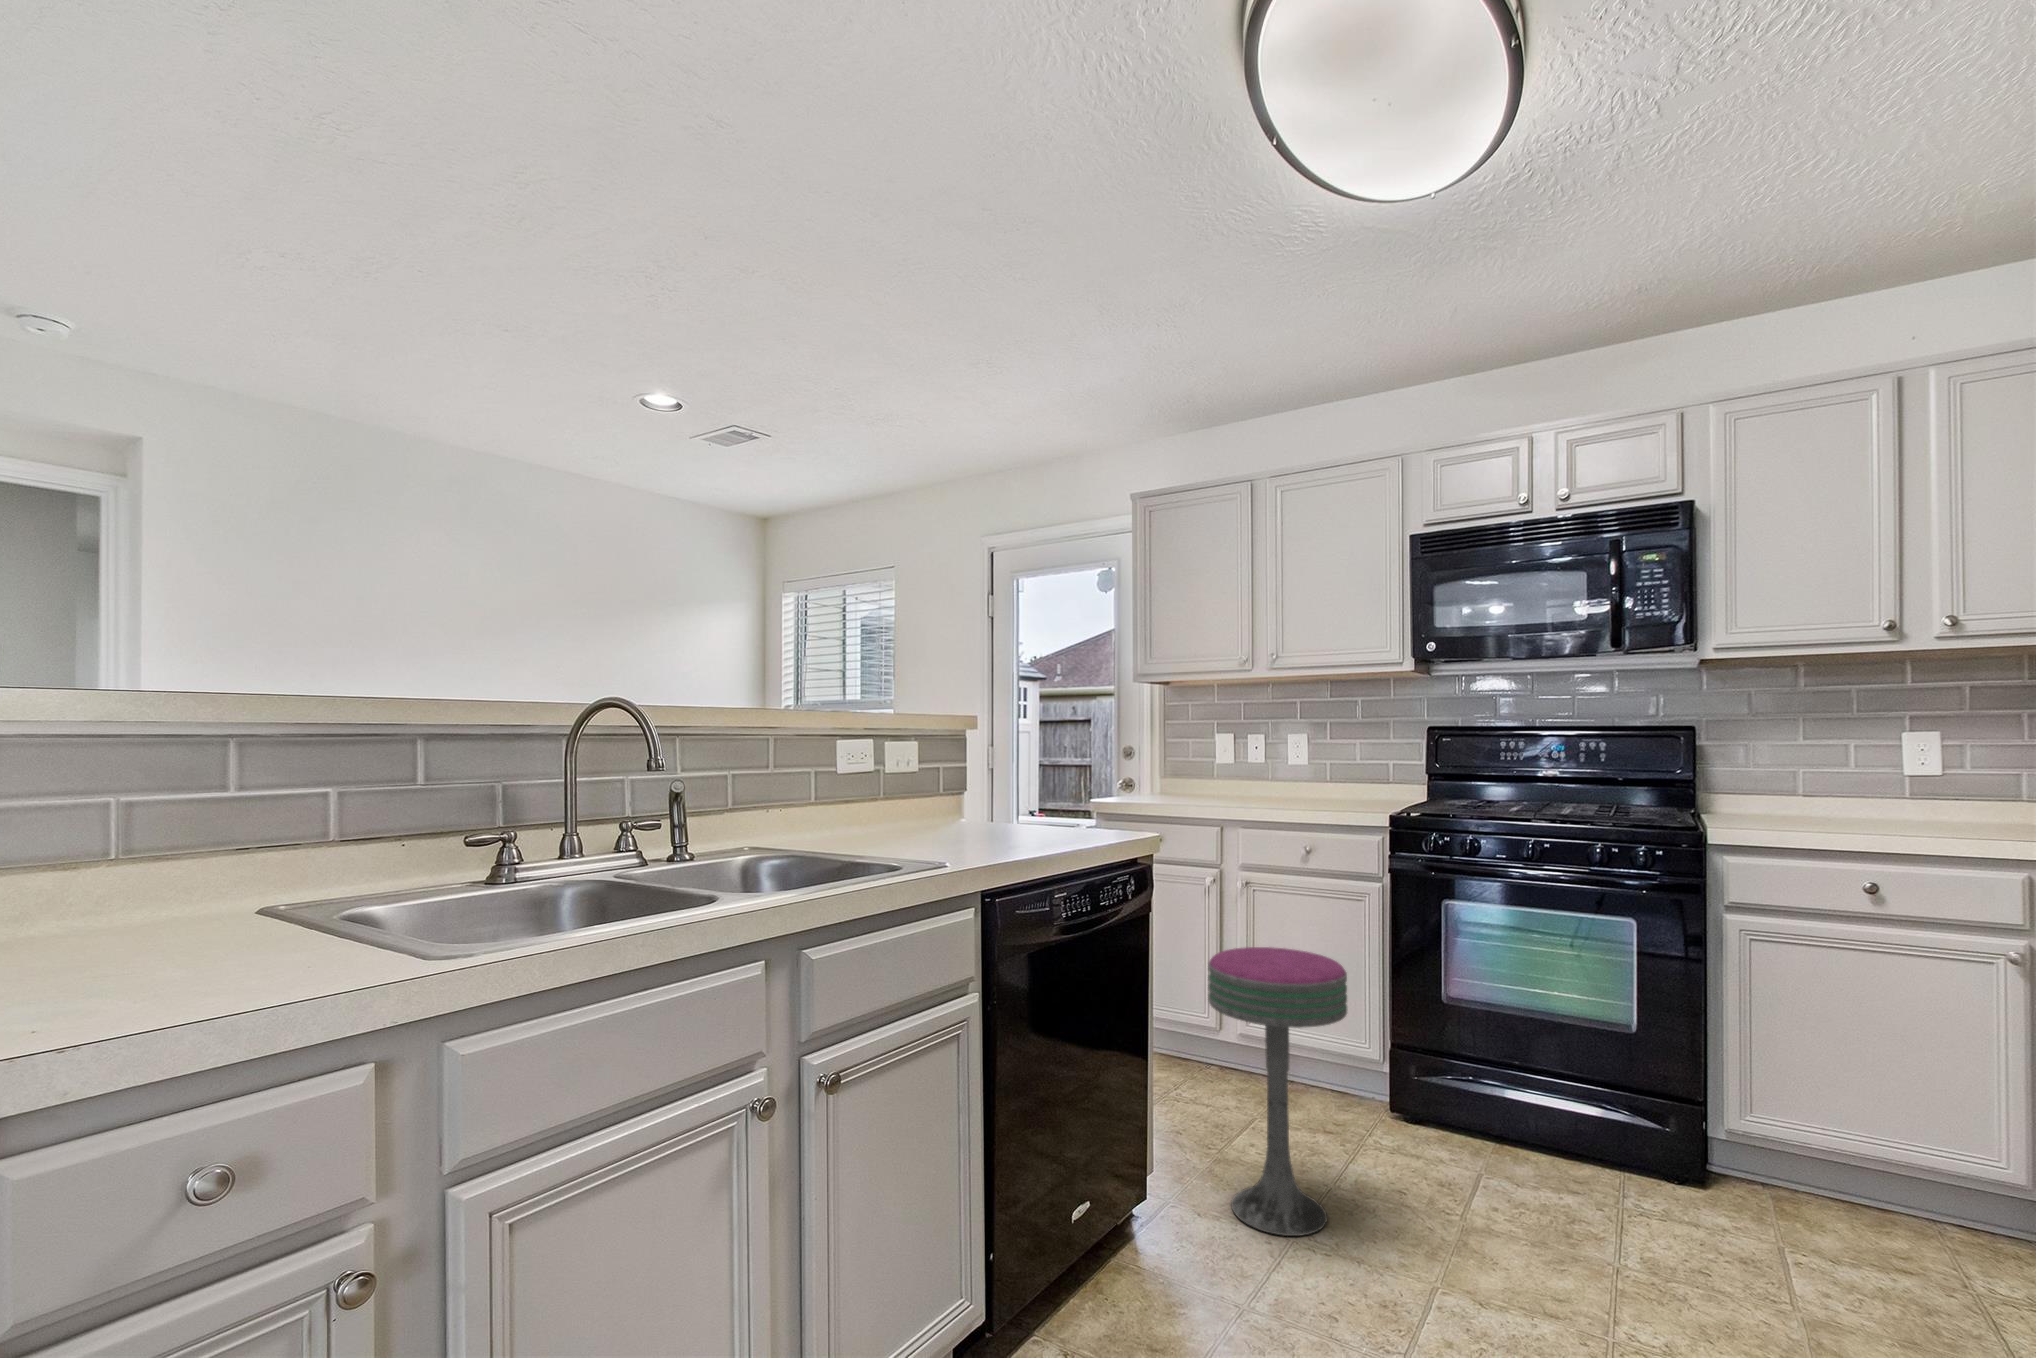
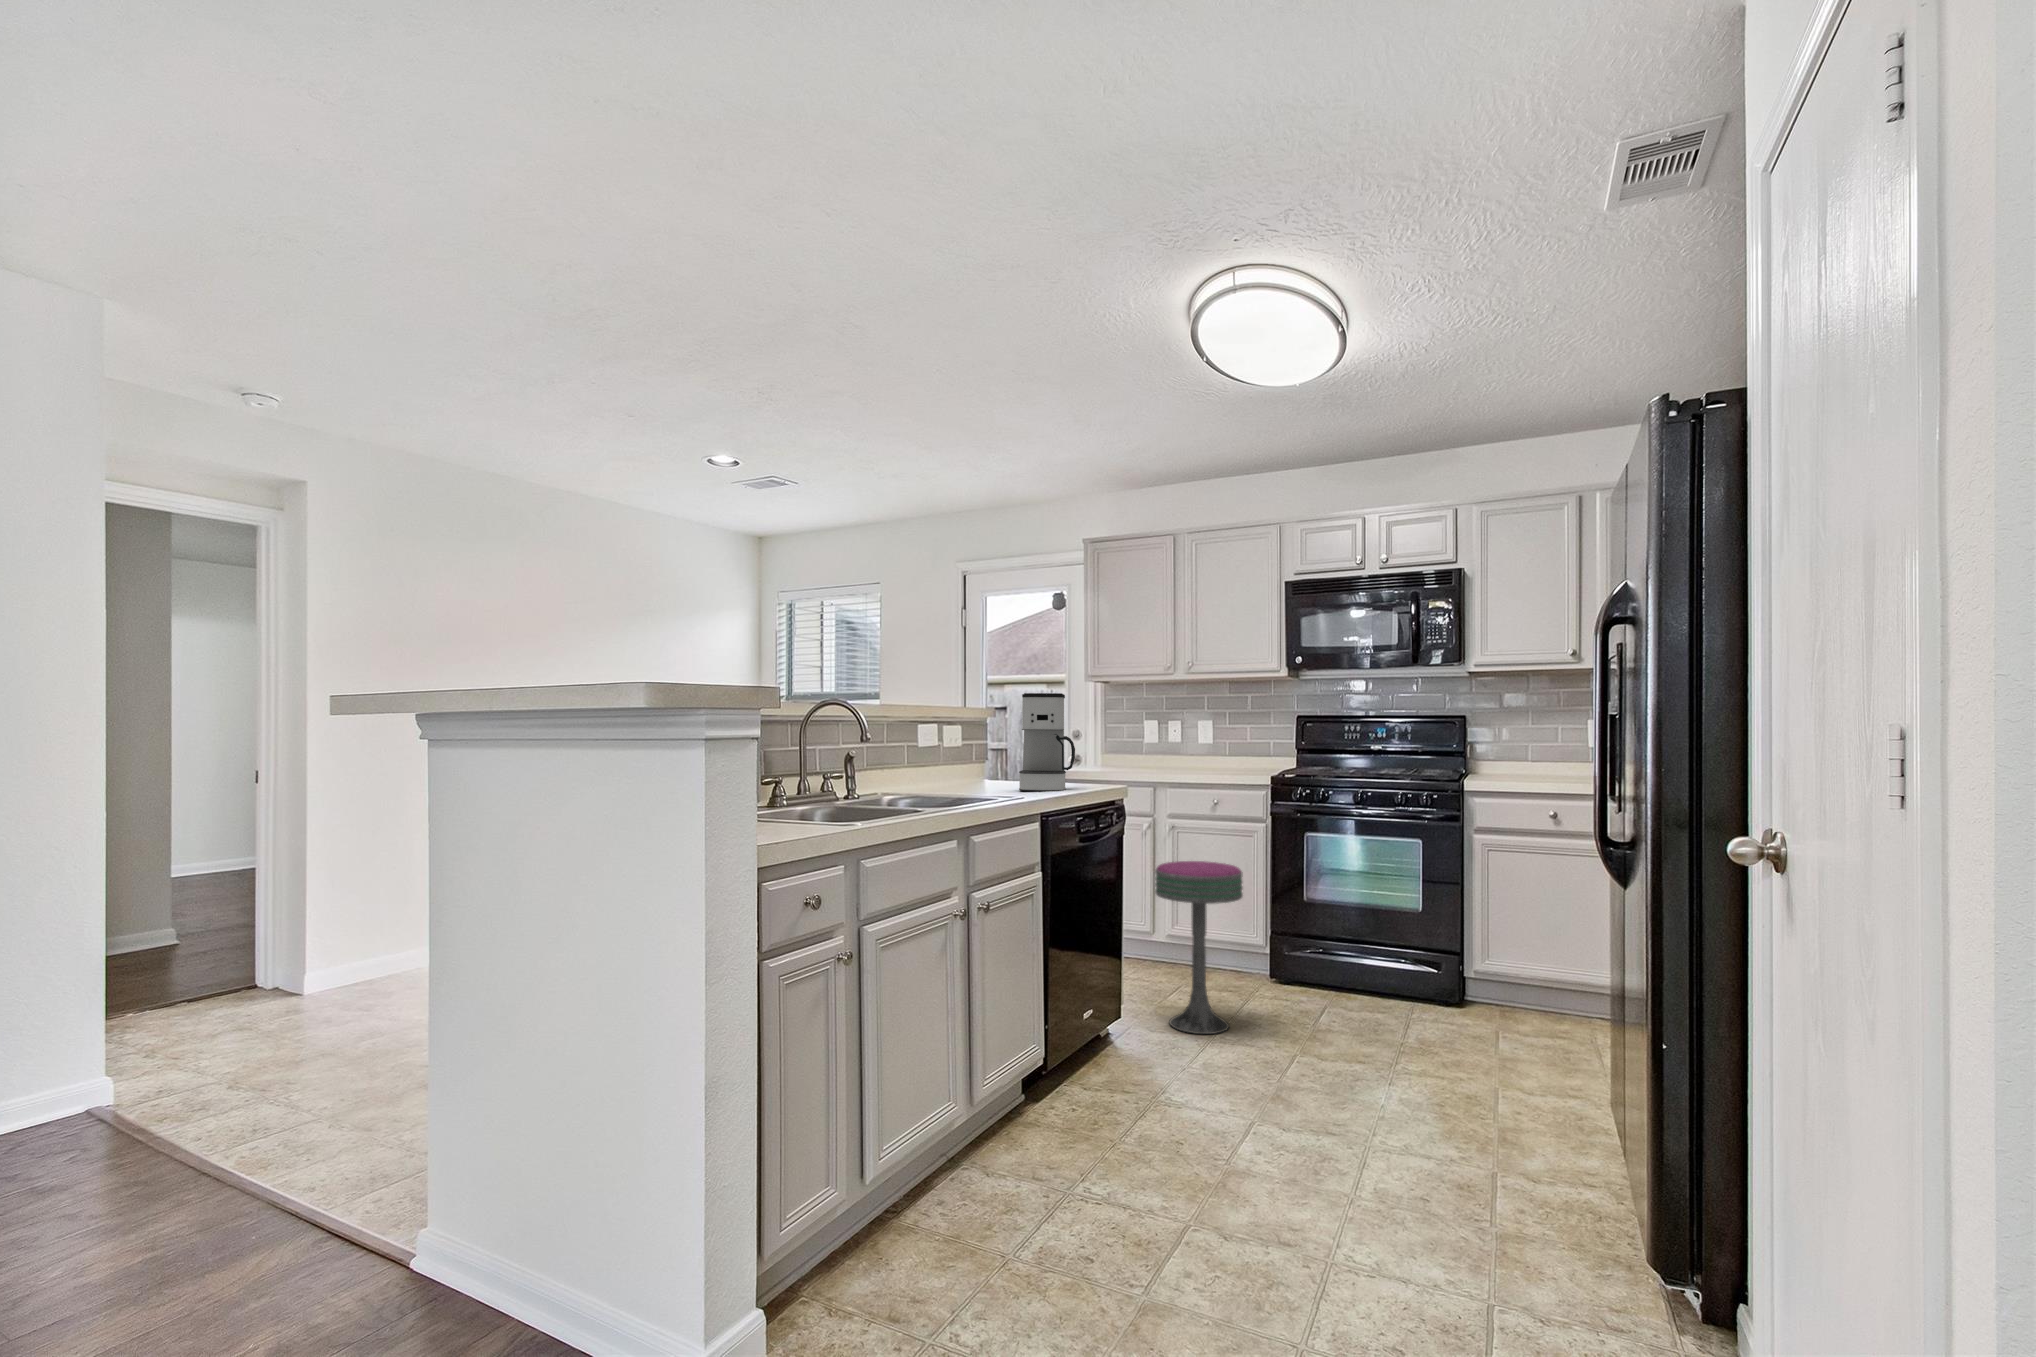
coffee maker: none [990,691,1078,844] -> present [1019,693,1075,792]

